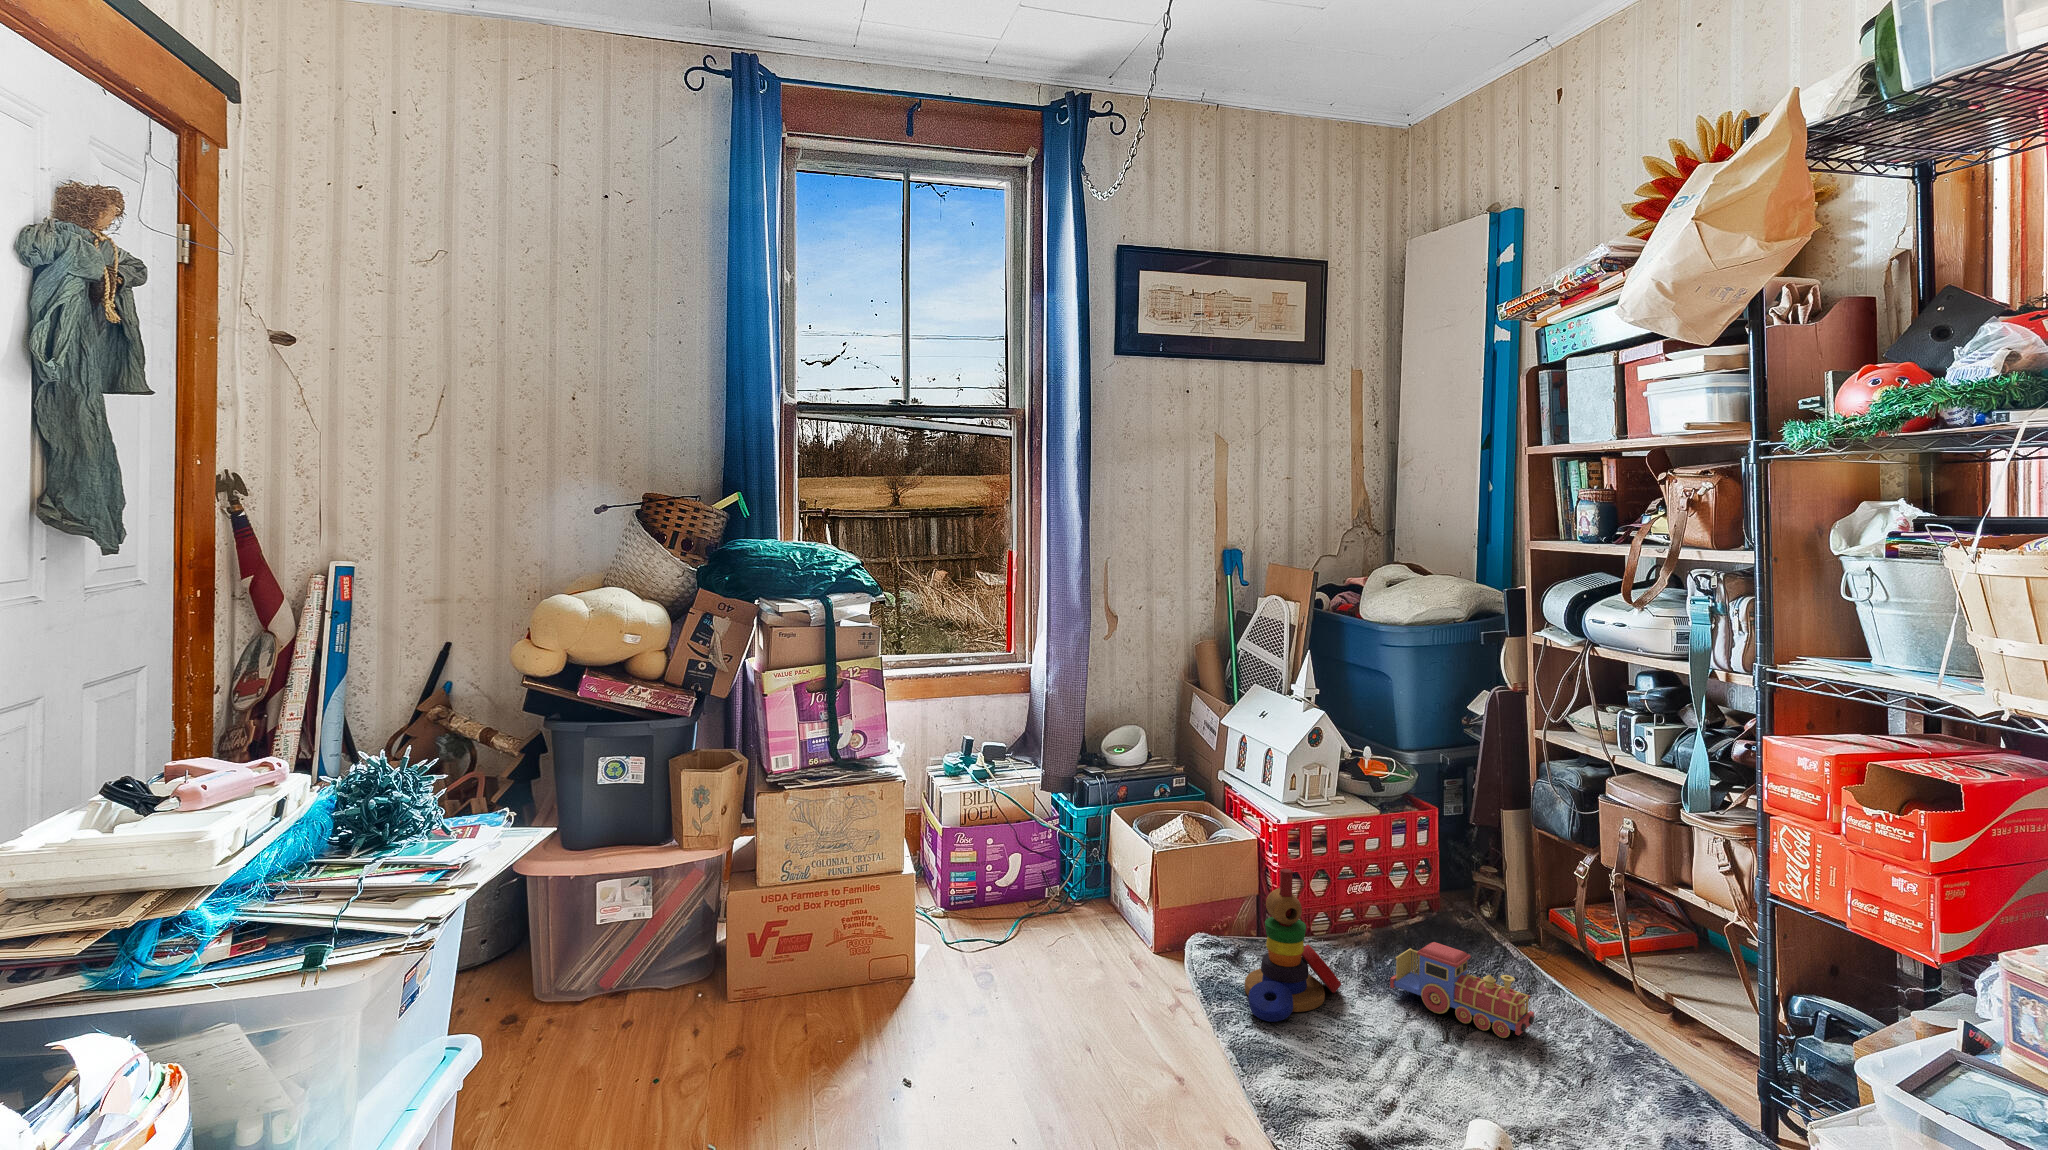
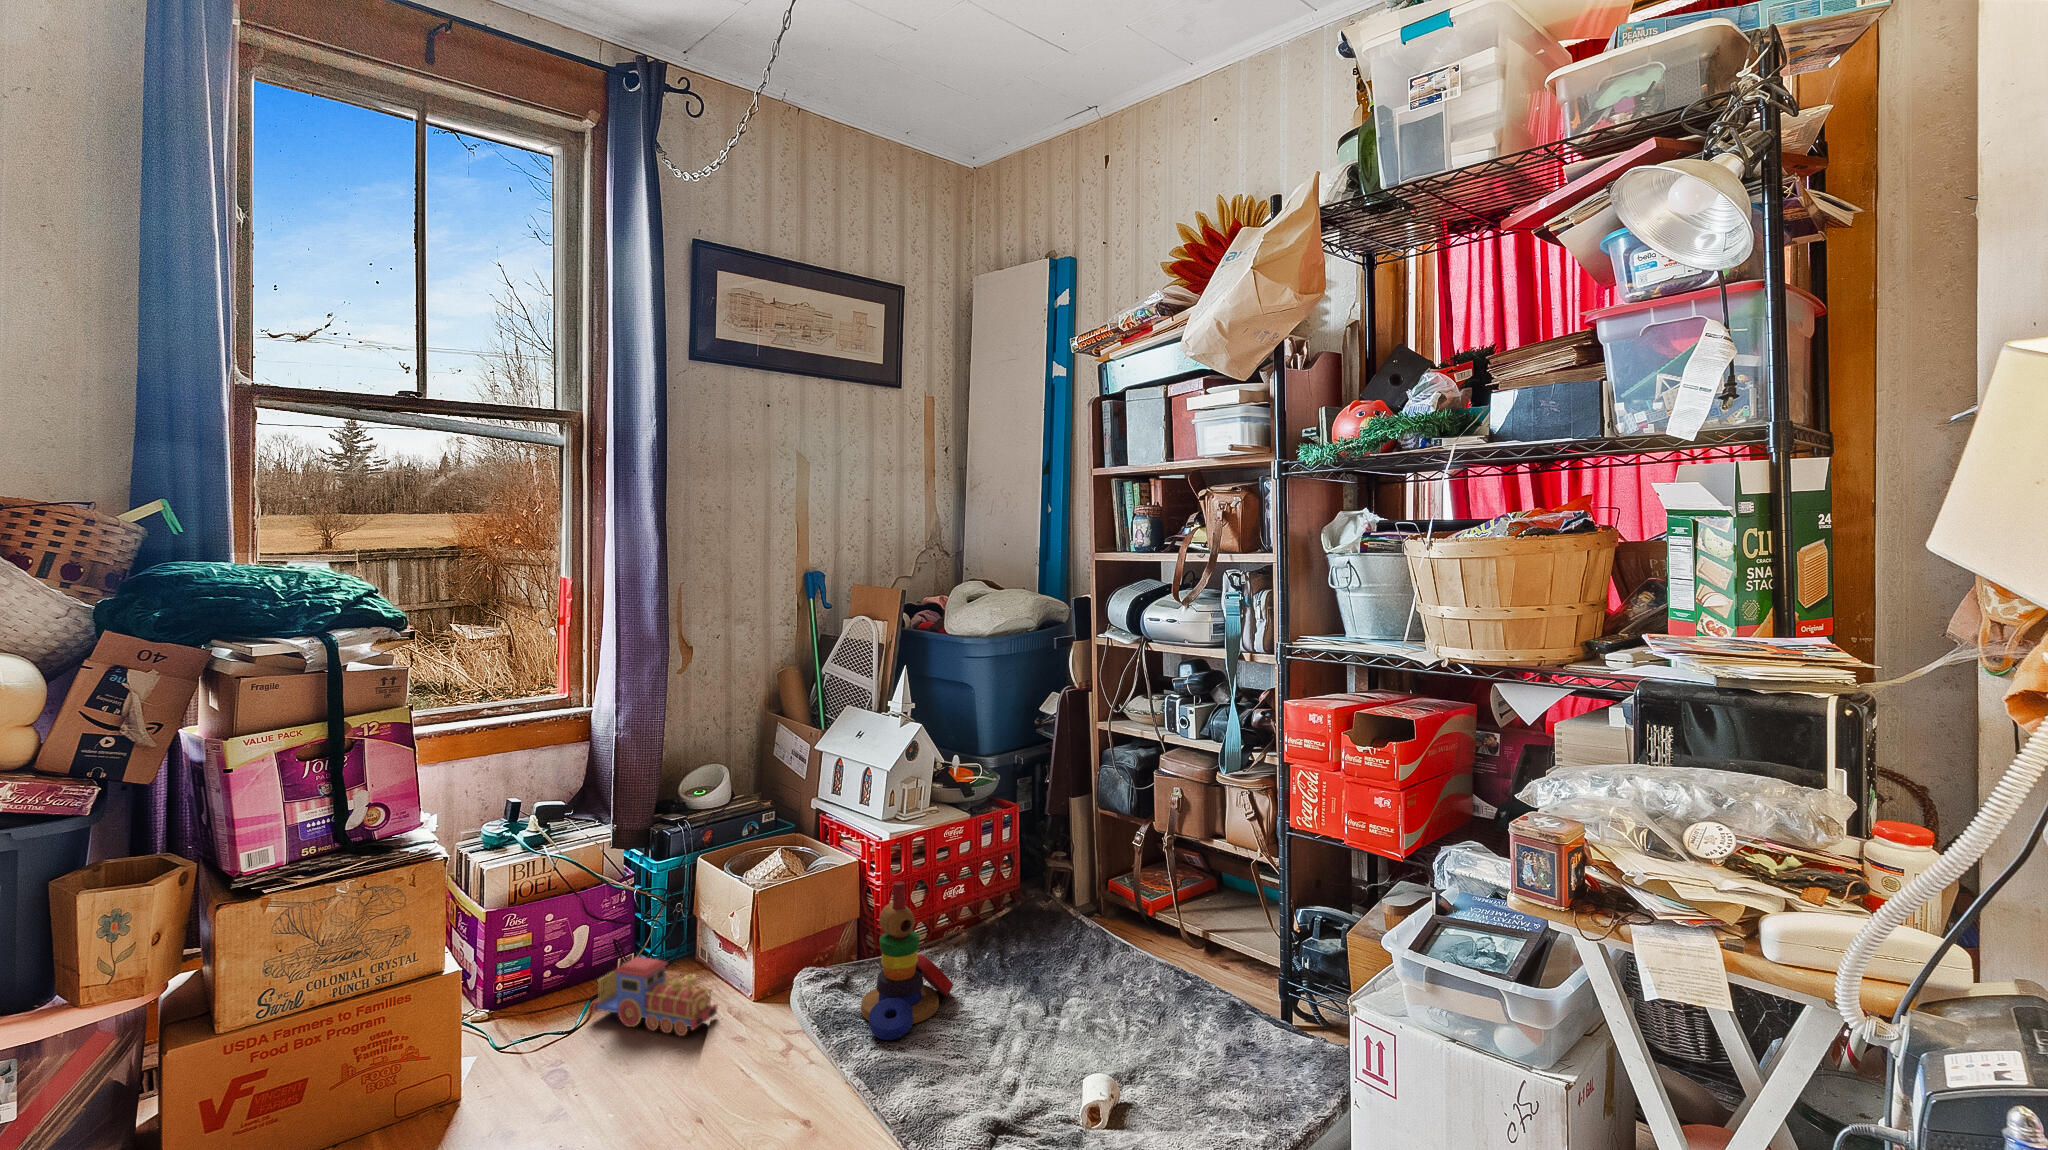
toy train: present [1390,942,1534,1038] -> present [593,957,717,1036]

